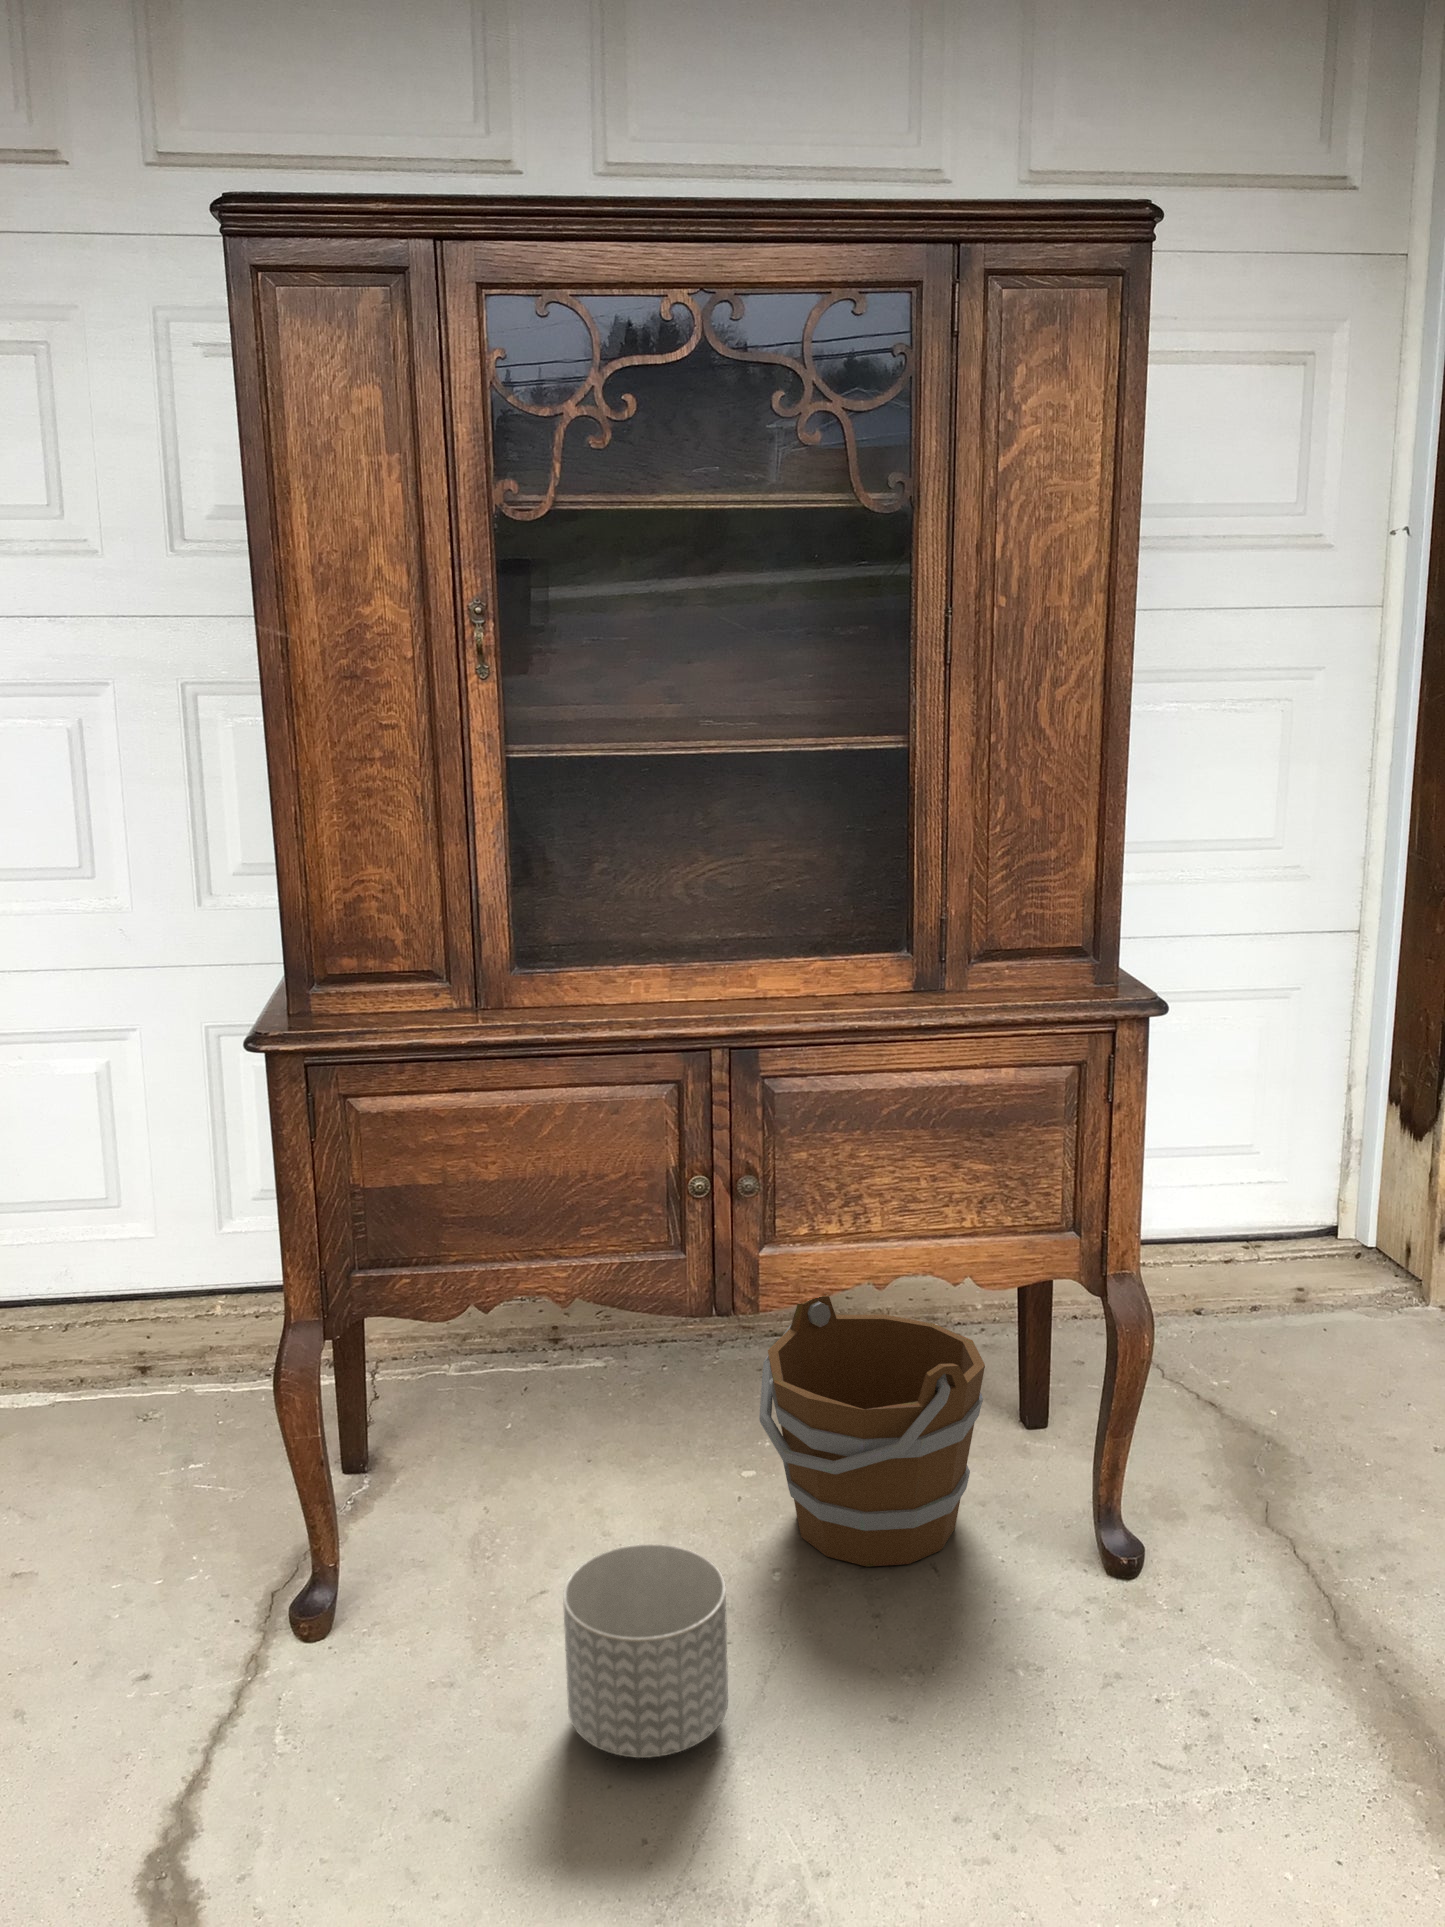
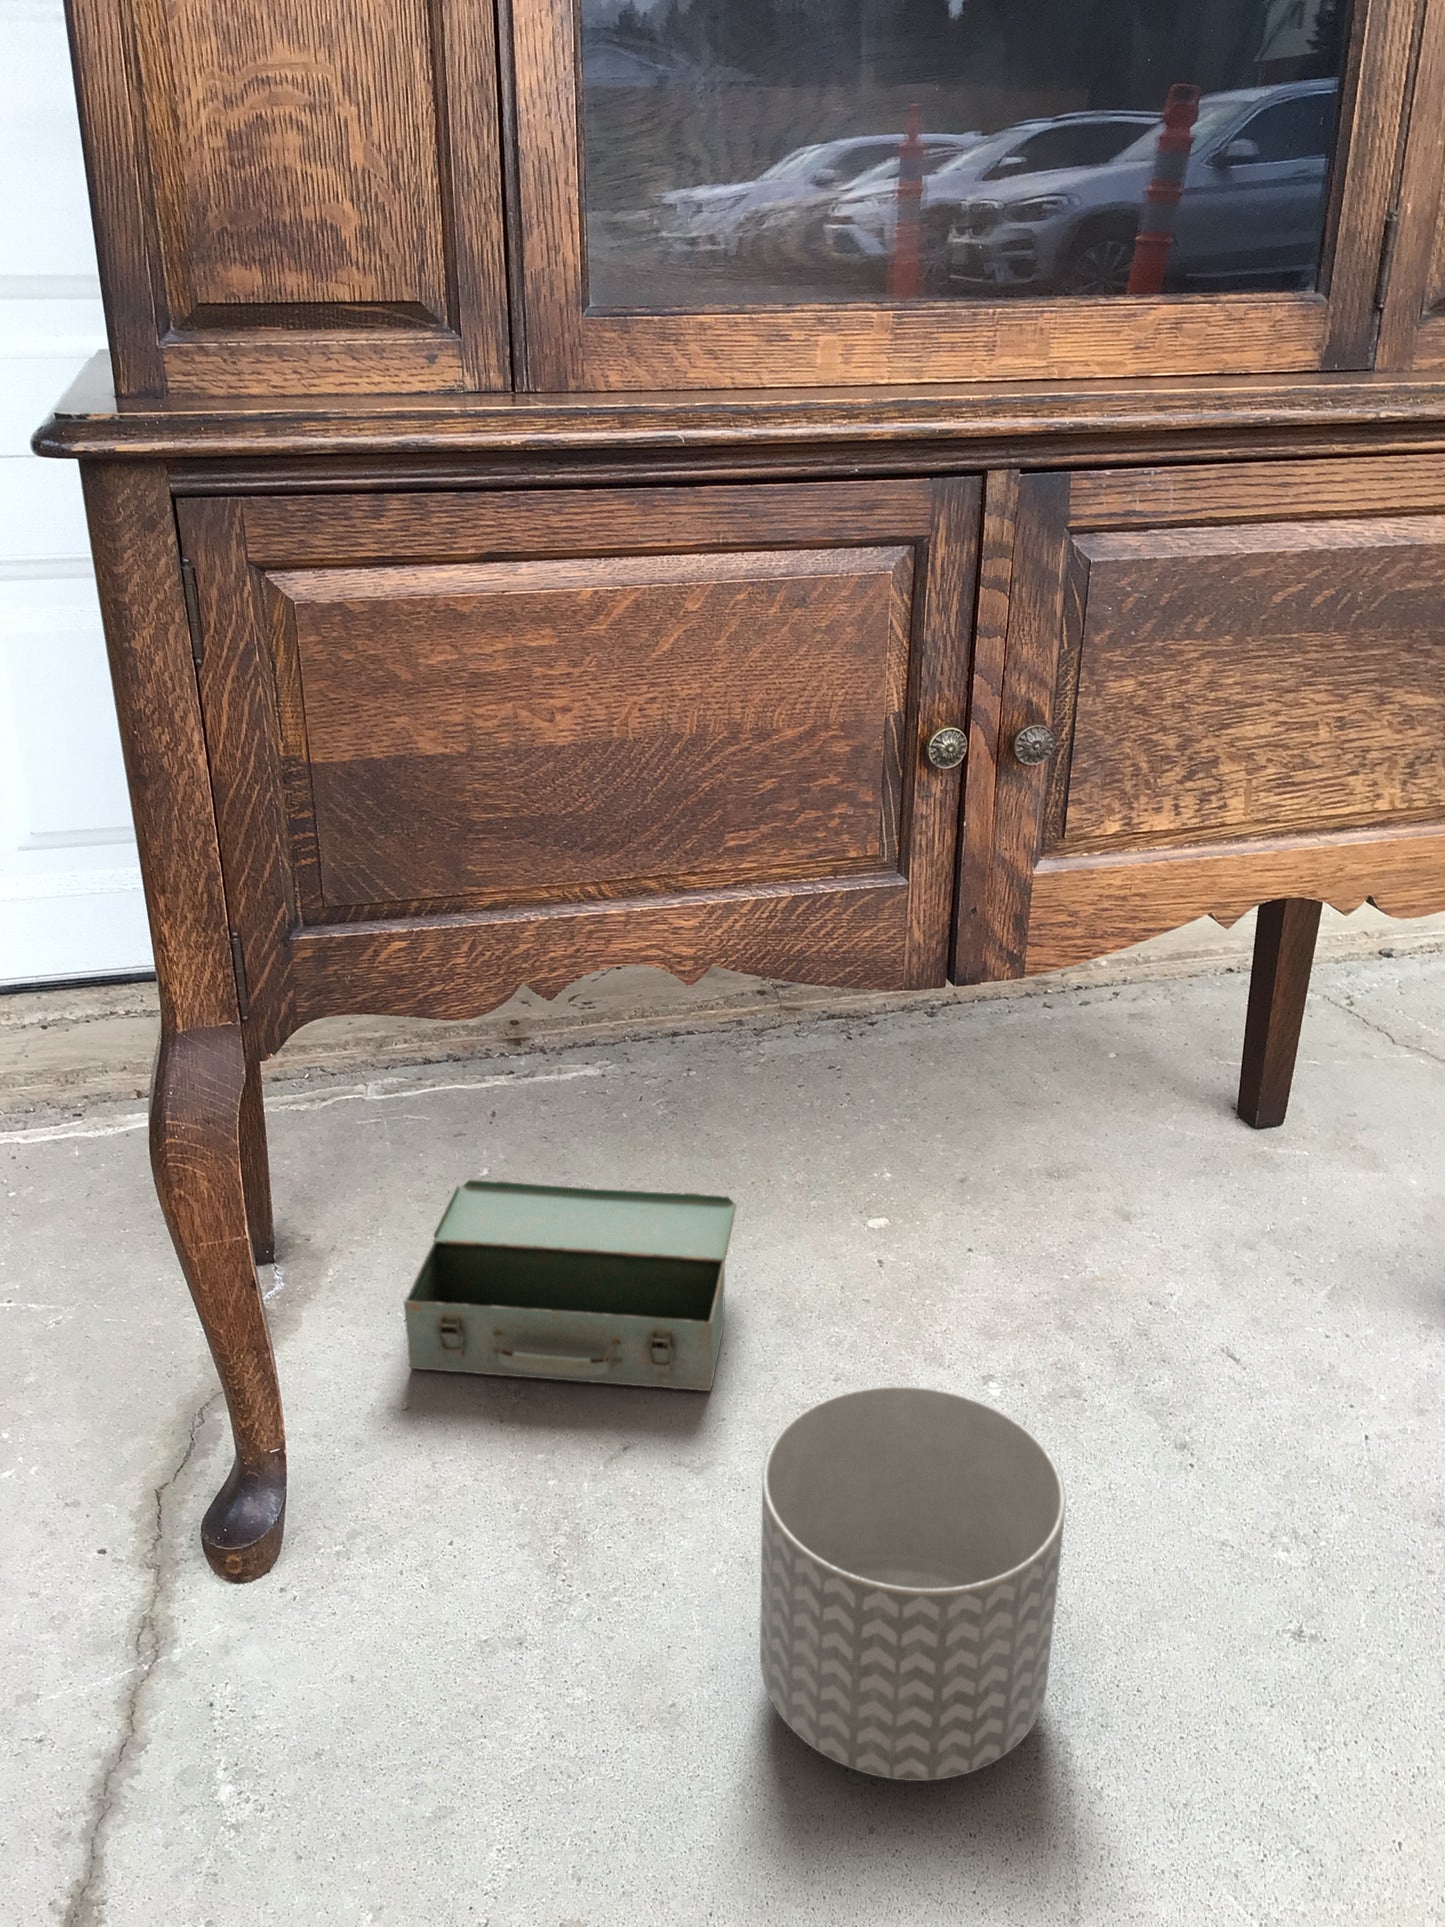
bucket: present [759,1295,985,1566] -> none [932,945,1316,1364]
toolbox: none [428,1426,645,1563] -> present [404,1180,736,1391]

